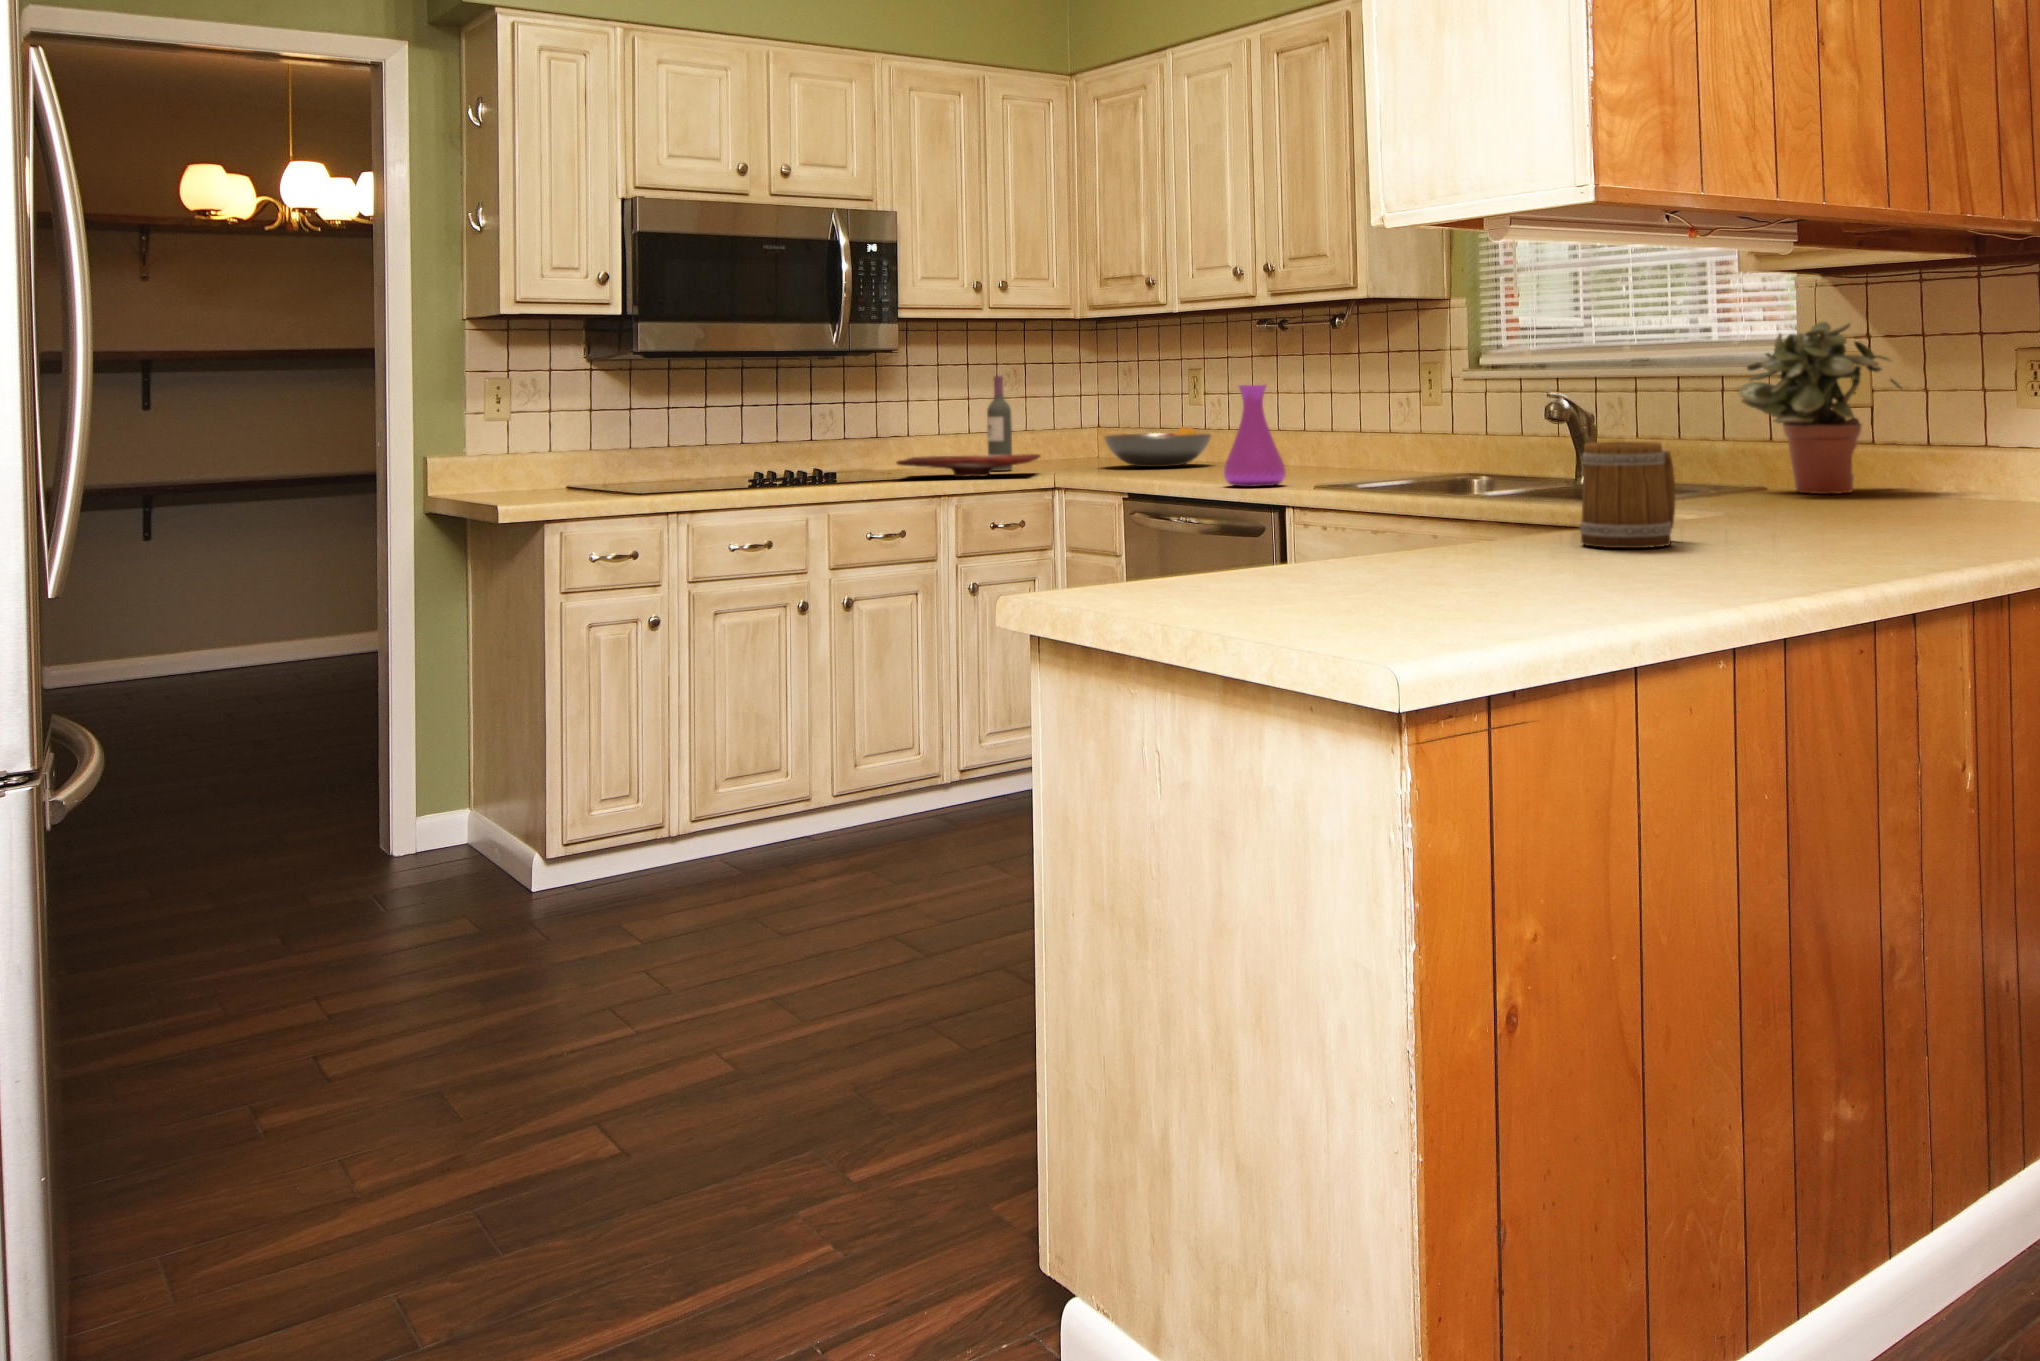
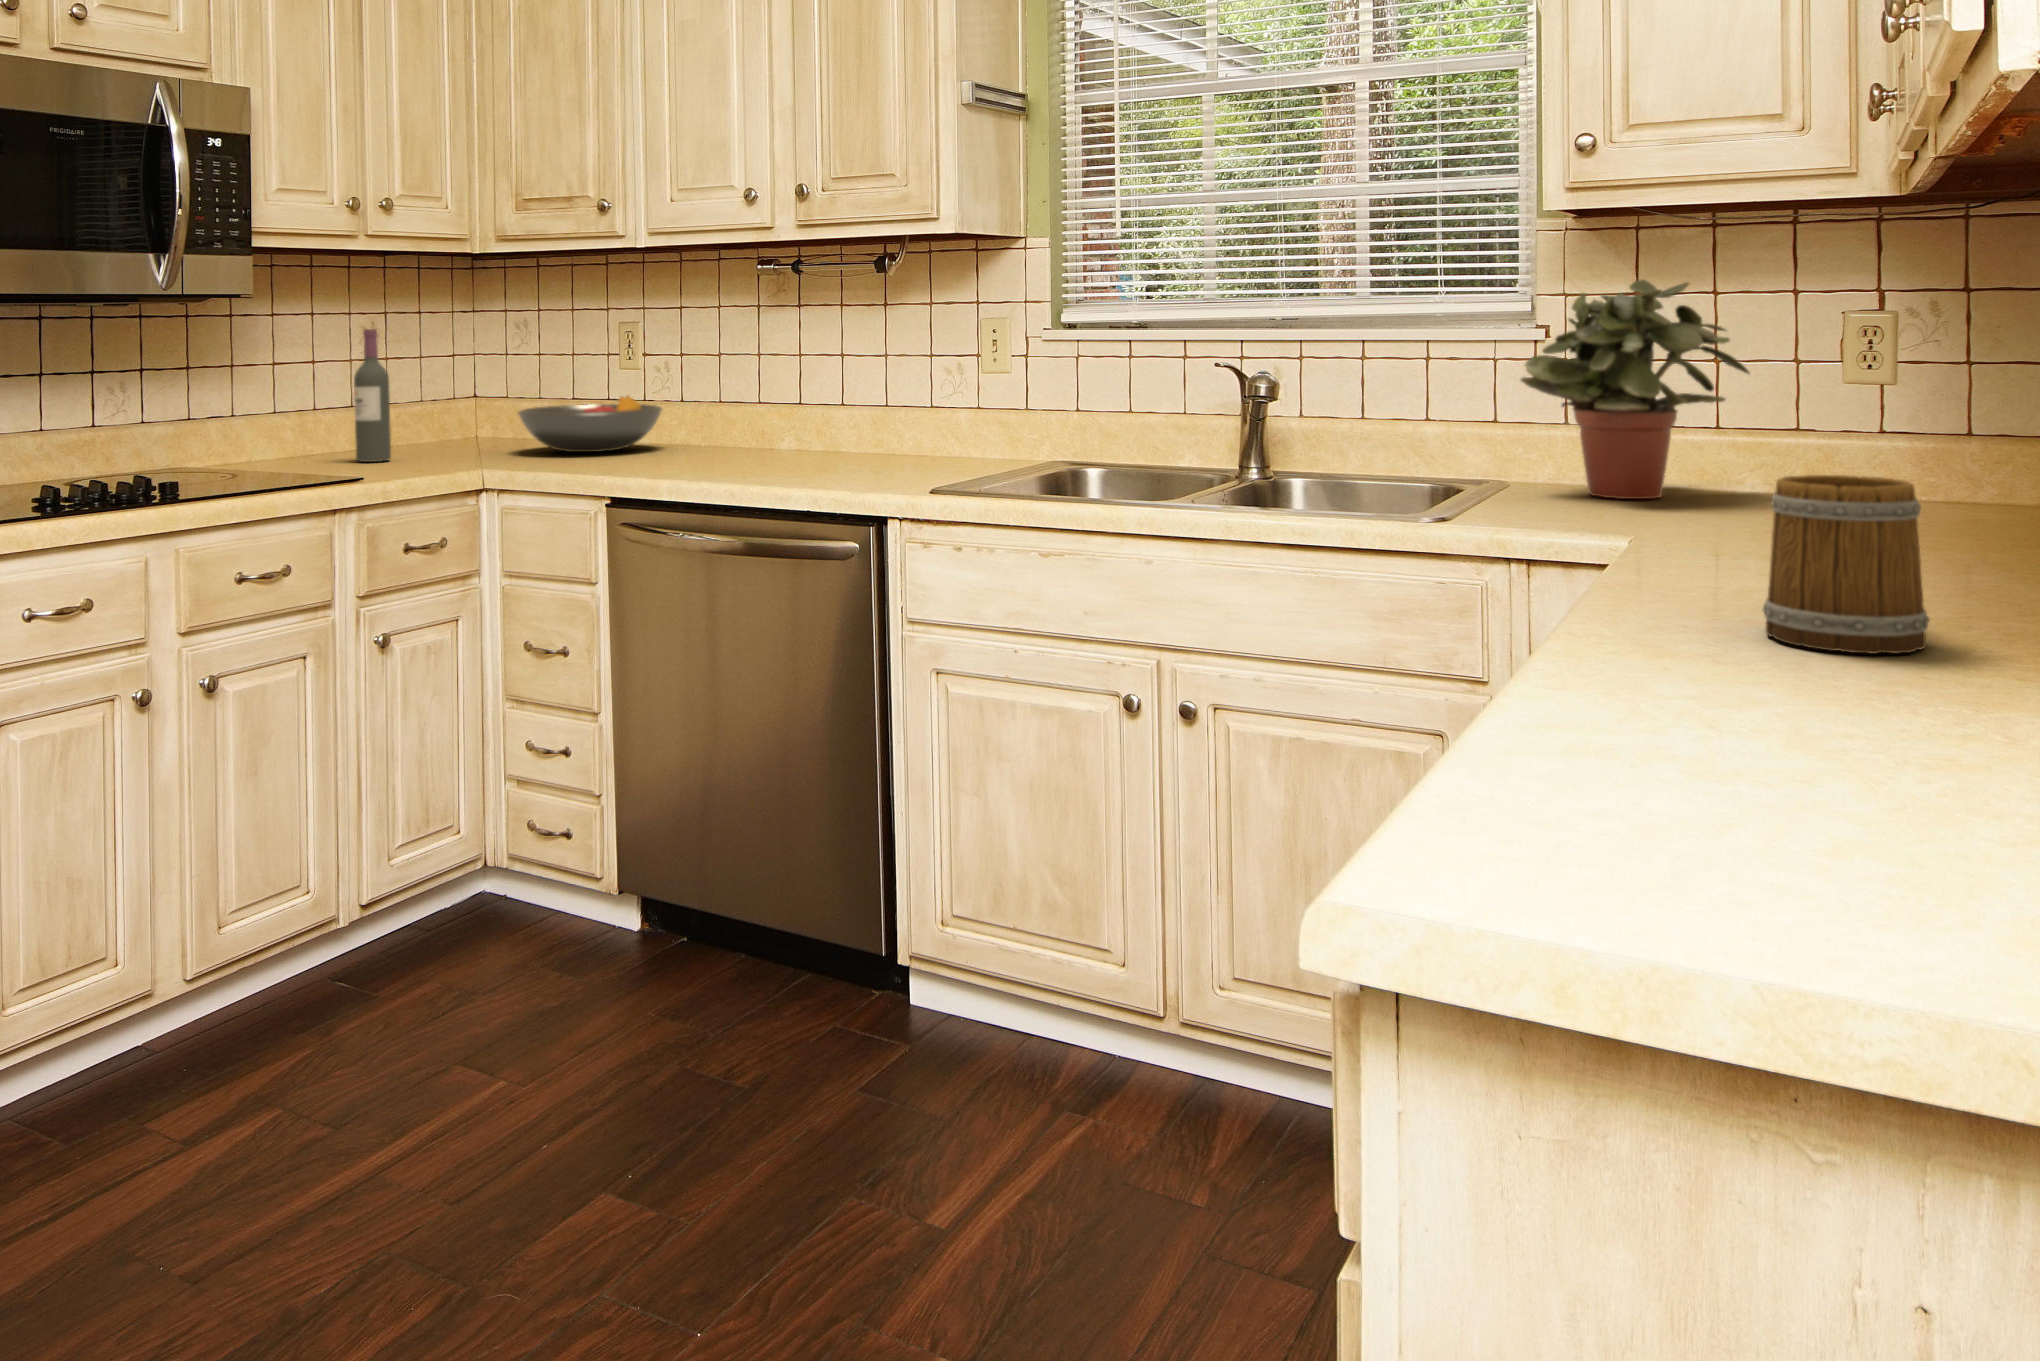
vase: present [1224,385,1286,487] -> none [792,351,878,494]
cutting board: present [897,454,1040,477] -> none [252,440,457,477]

